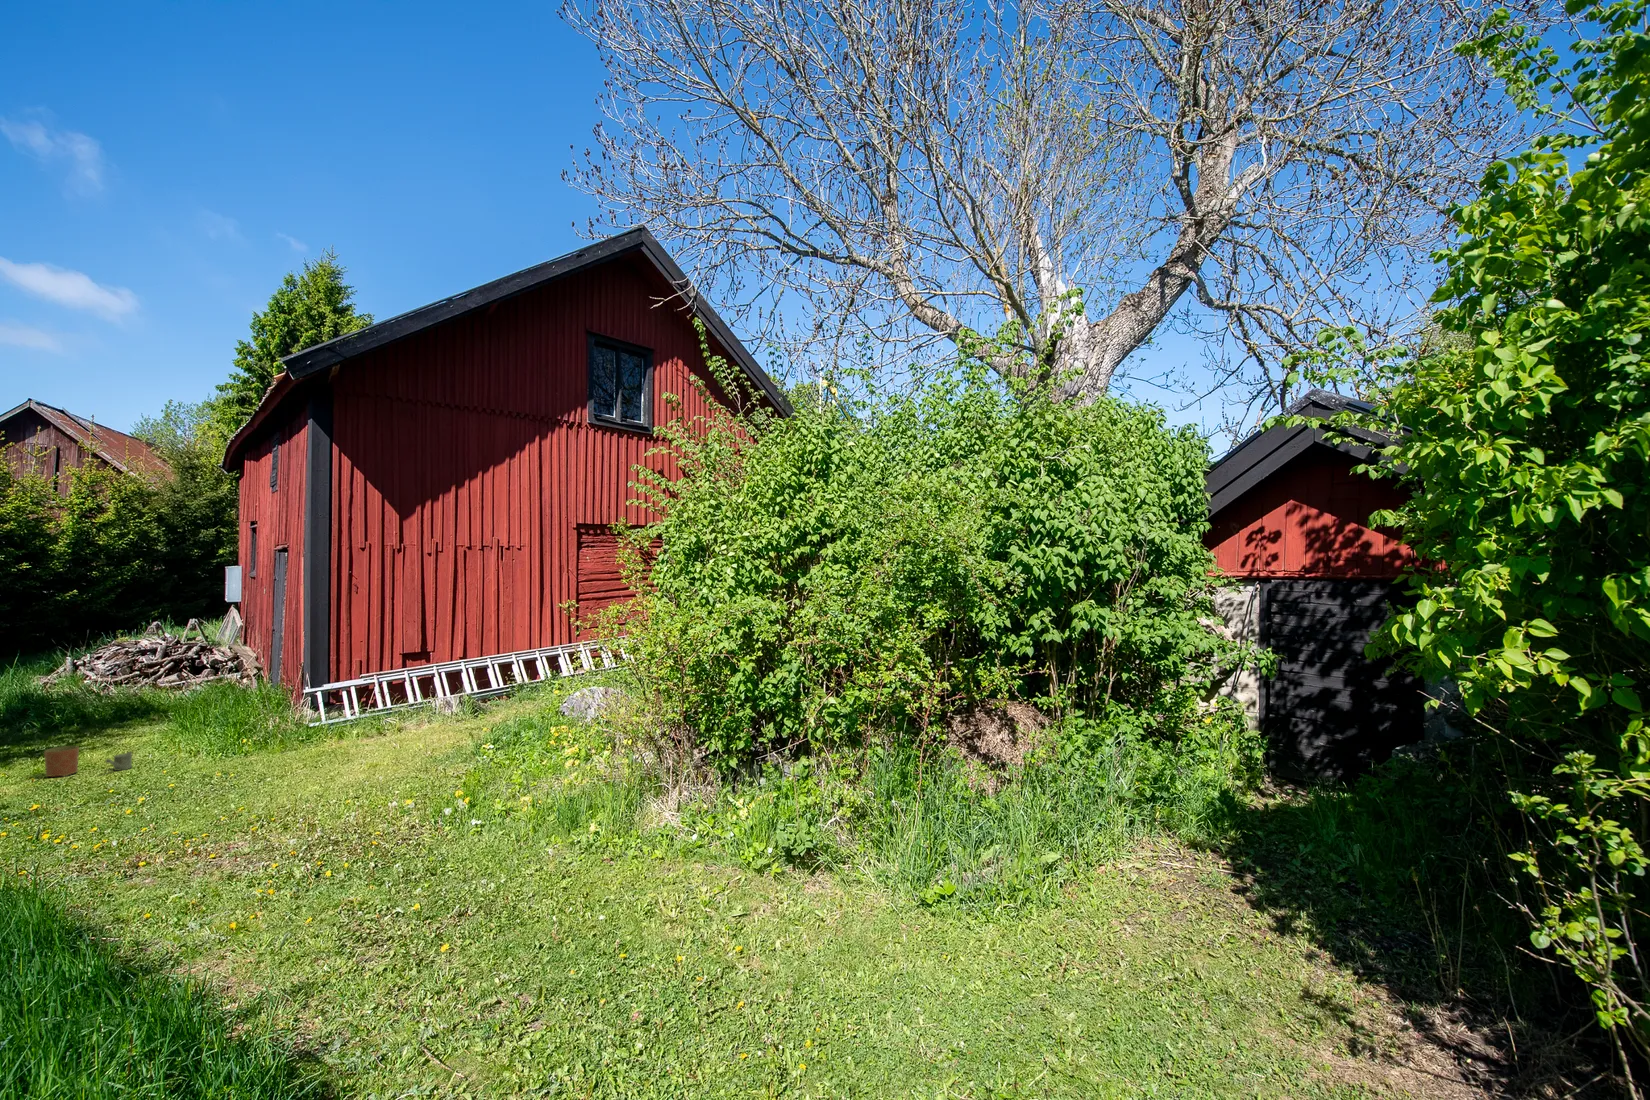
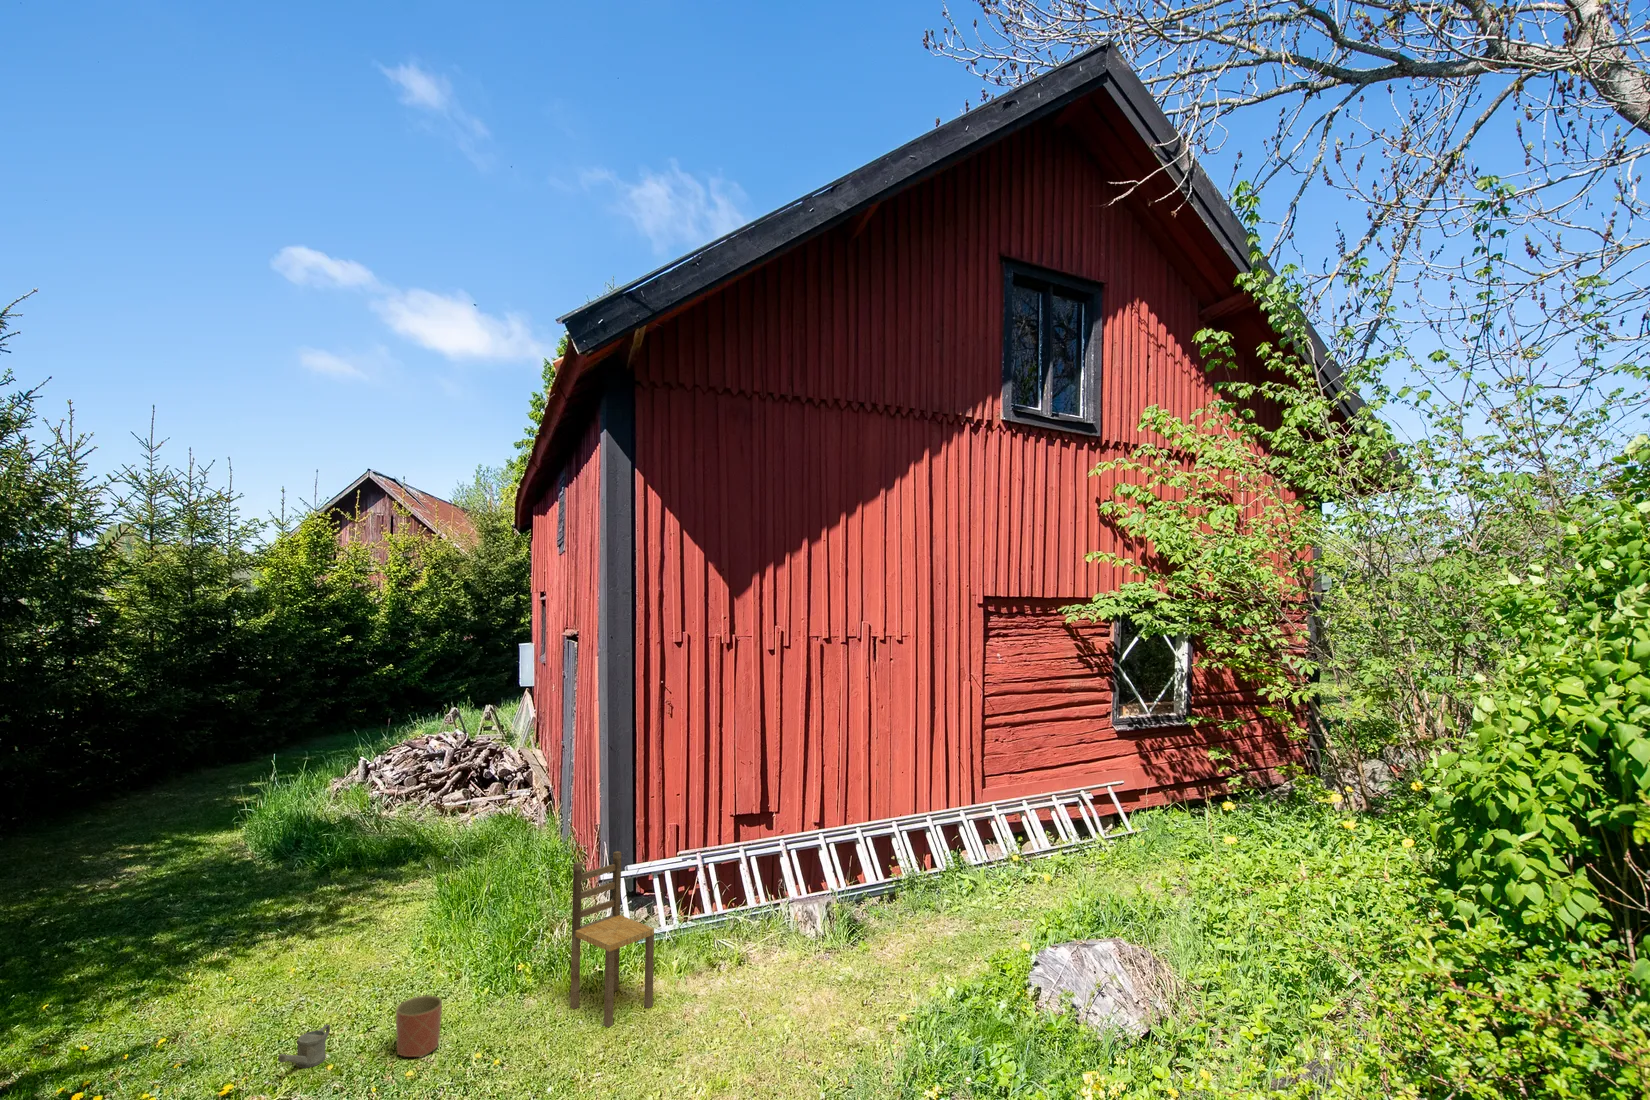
chair: none [291,658,345,745] -> present [570,851,654,1027]
planter: present [44,746,79,777] -> present [396,995,442,1057]

